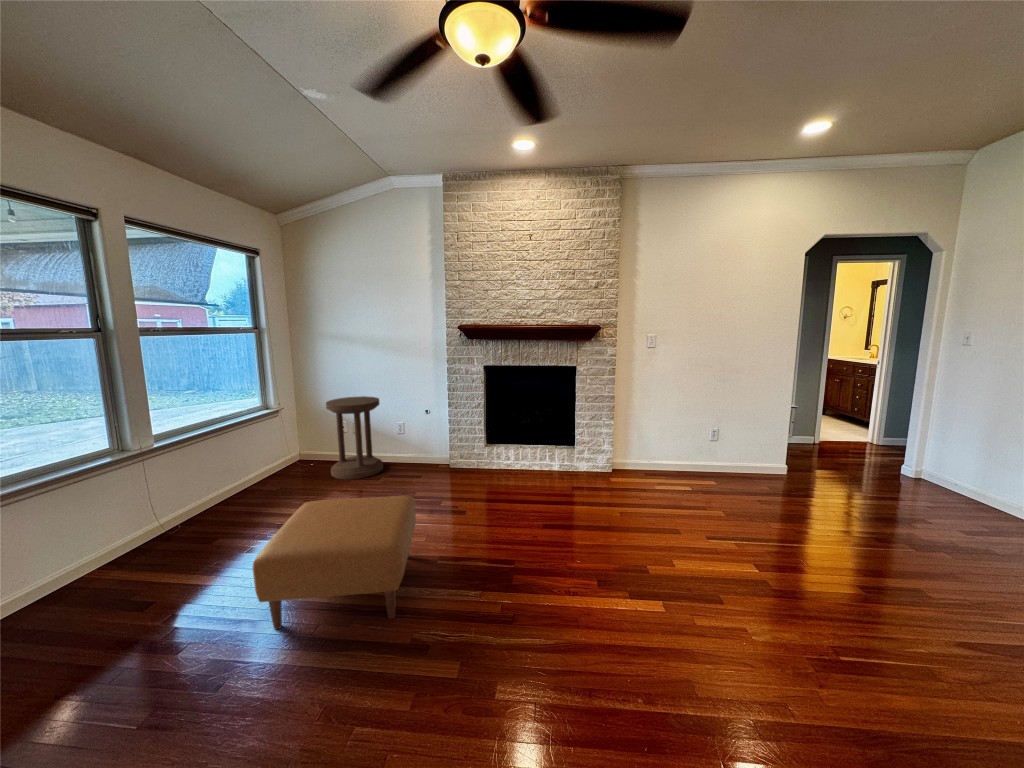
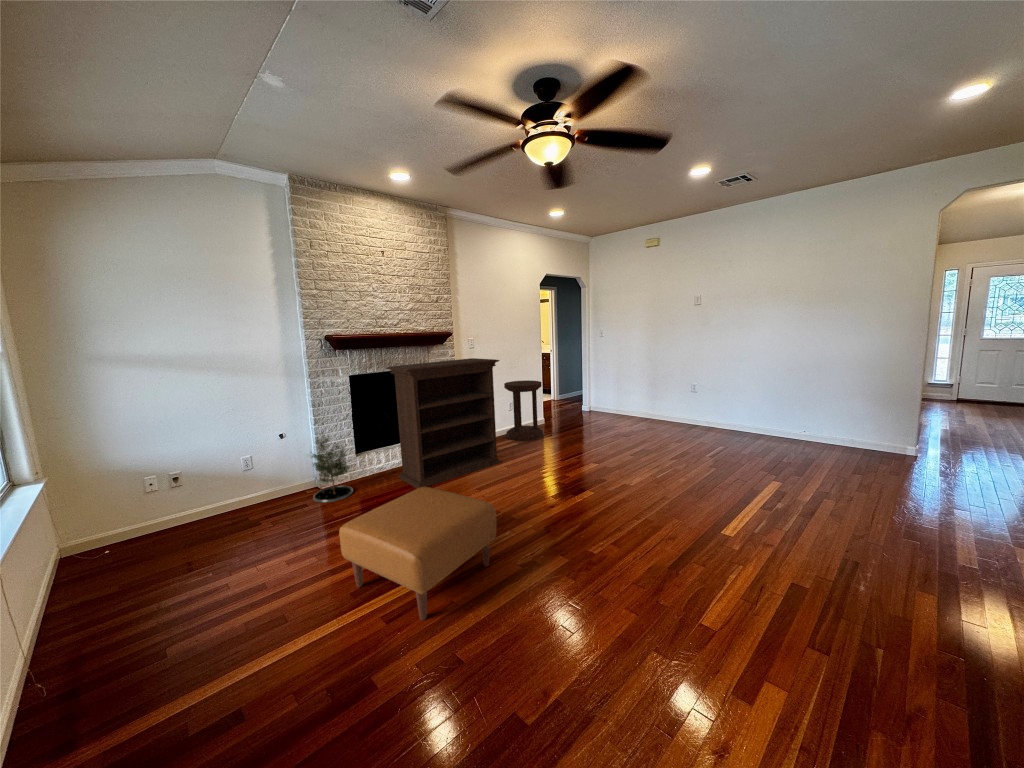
bookshelf: none [494,360,632,506] -> present [386,358,502,489]
side table: present [326,396,383,479] -> present [504,380,543,441]
potted tree: none [425,414,467,482] -> present [312,436,353,503]

